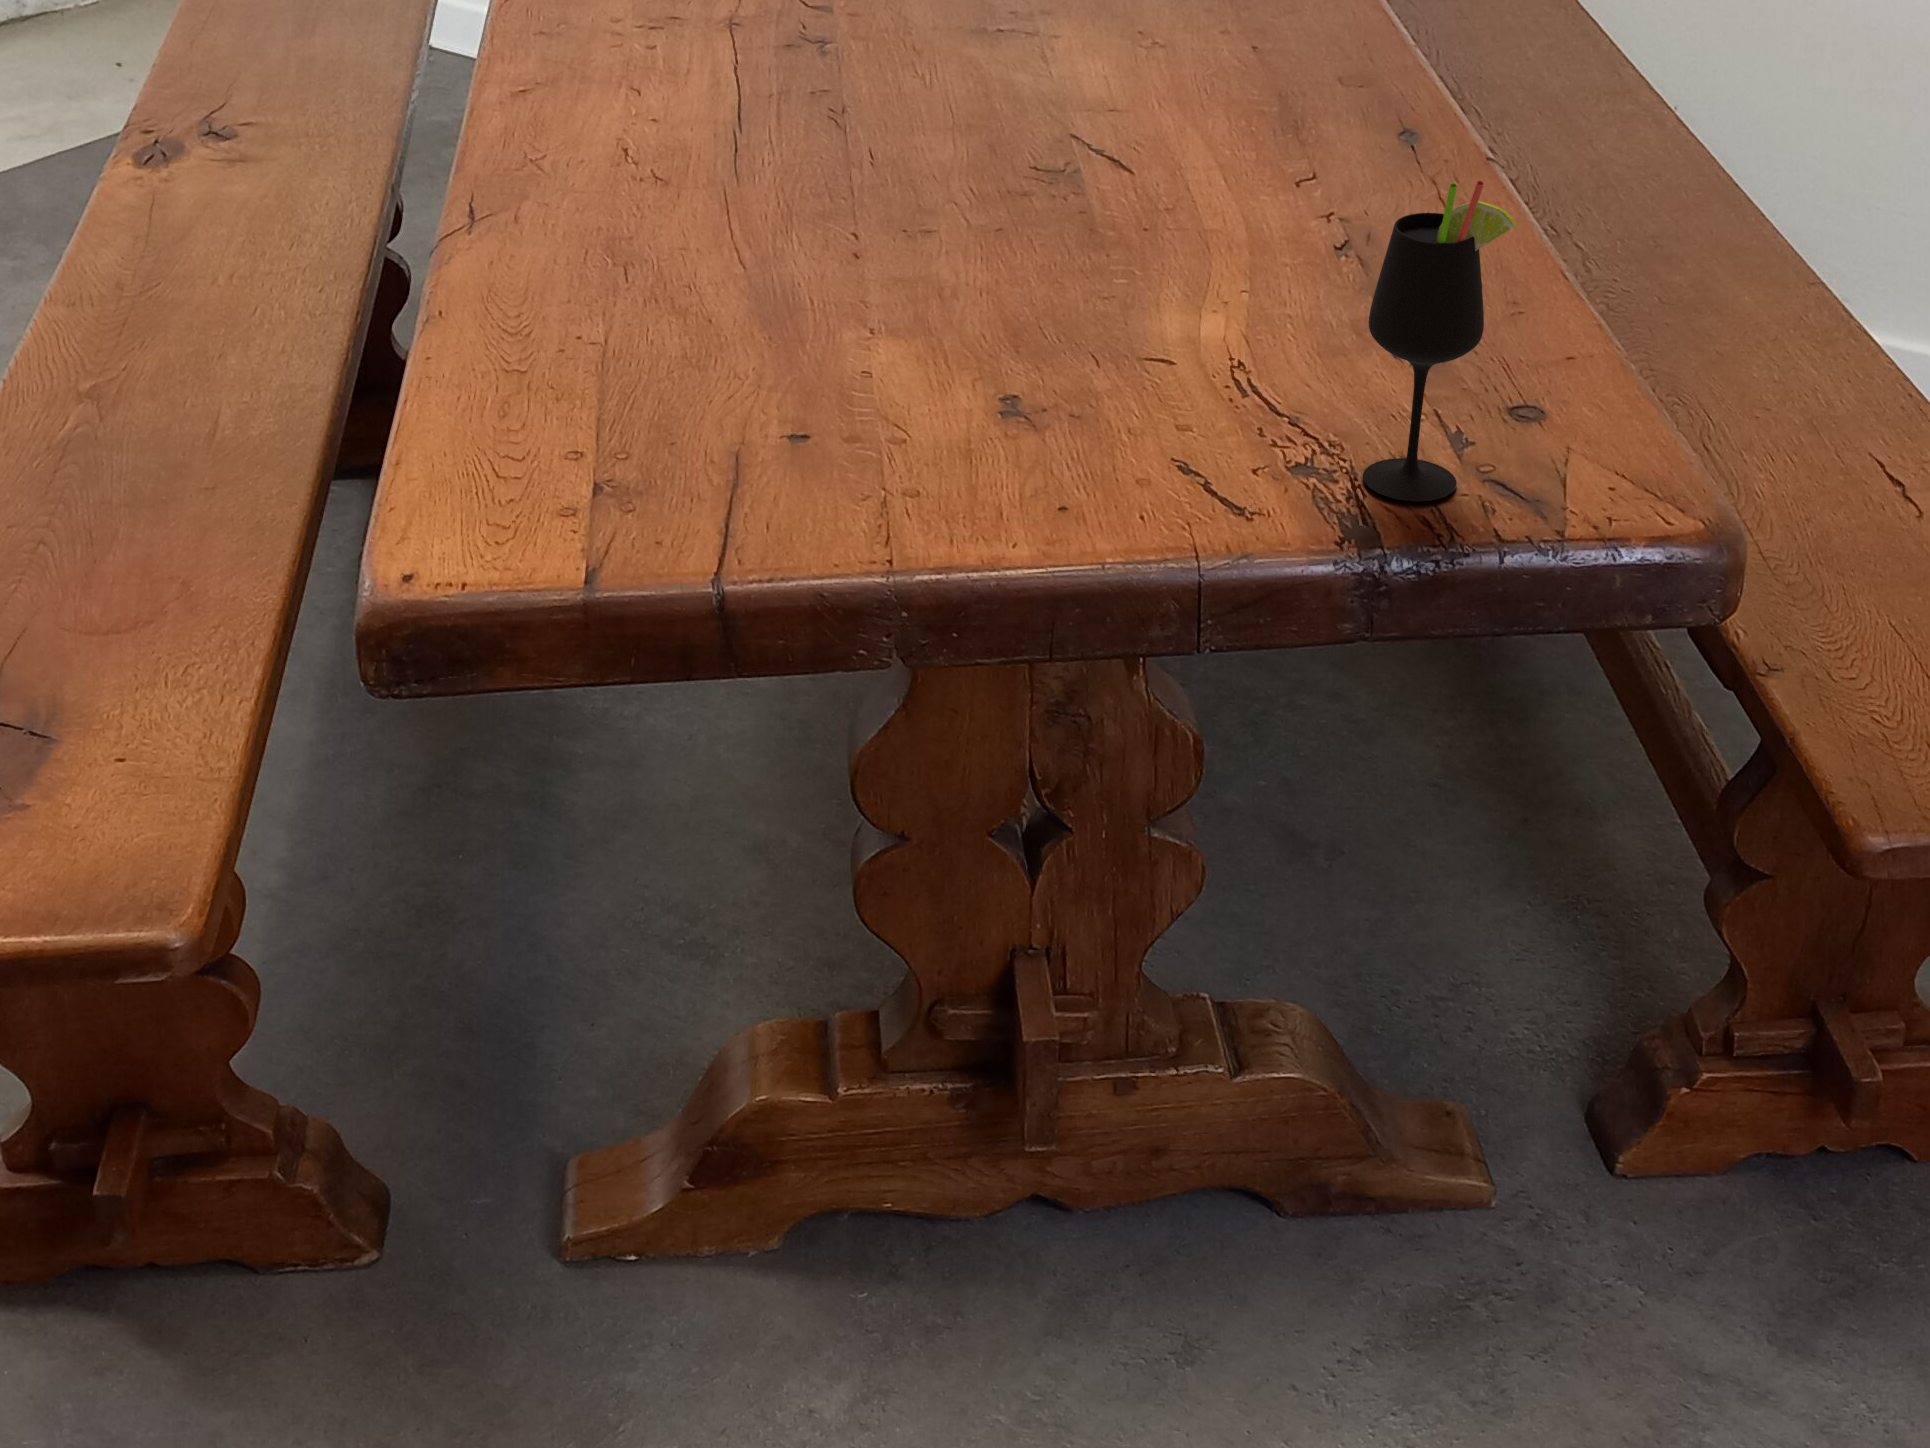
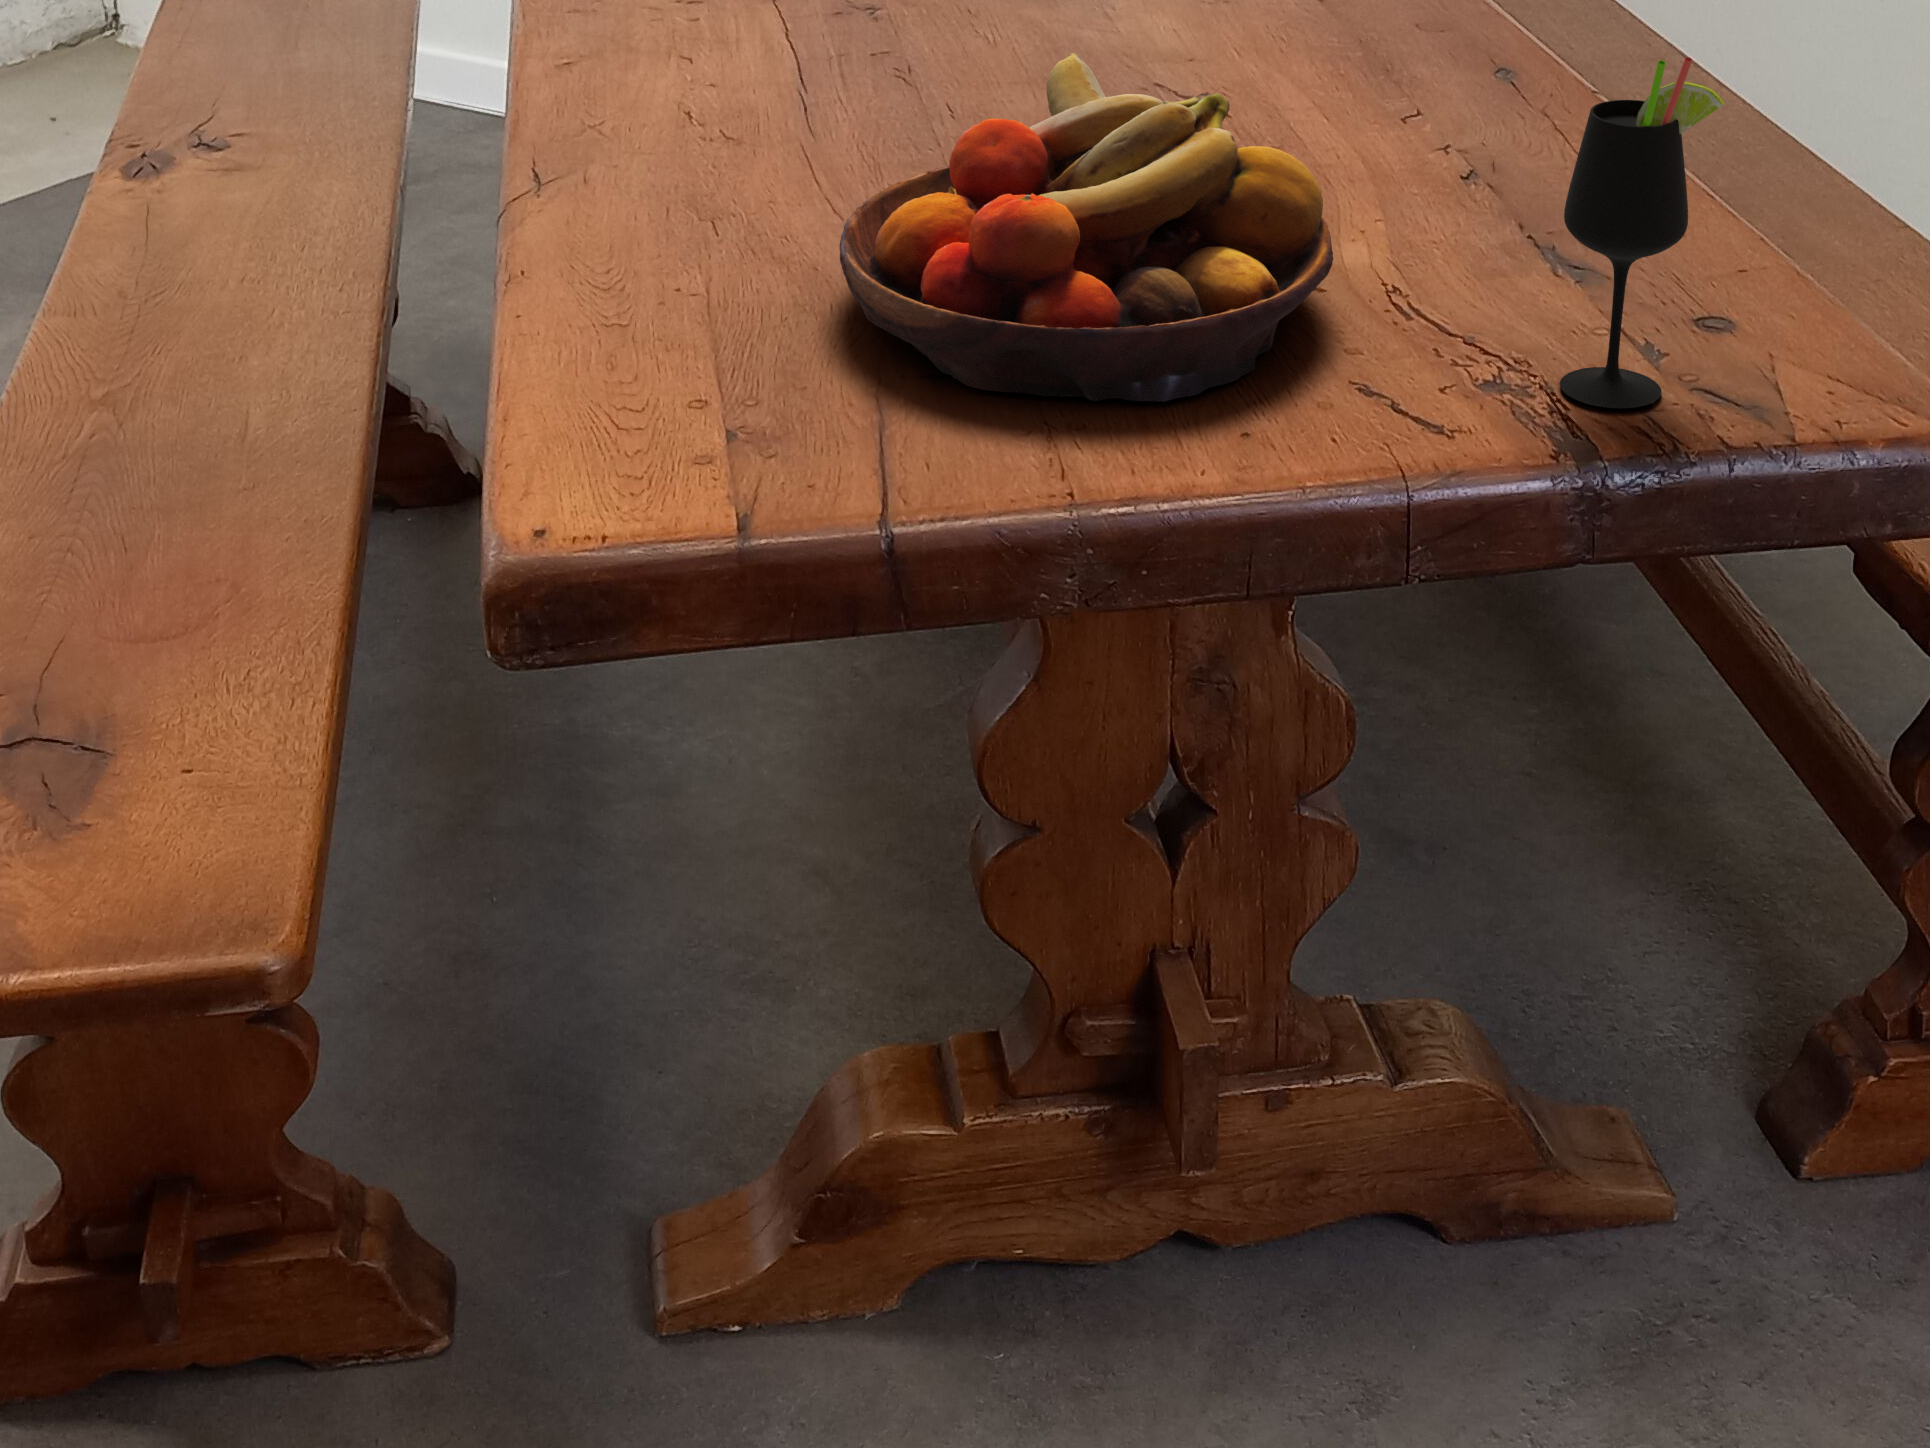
fruit bowl: none [711,124,1170,473] -> present [839,52,1333,402]

